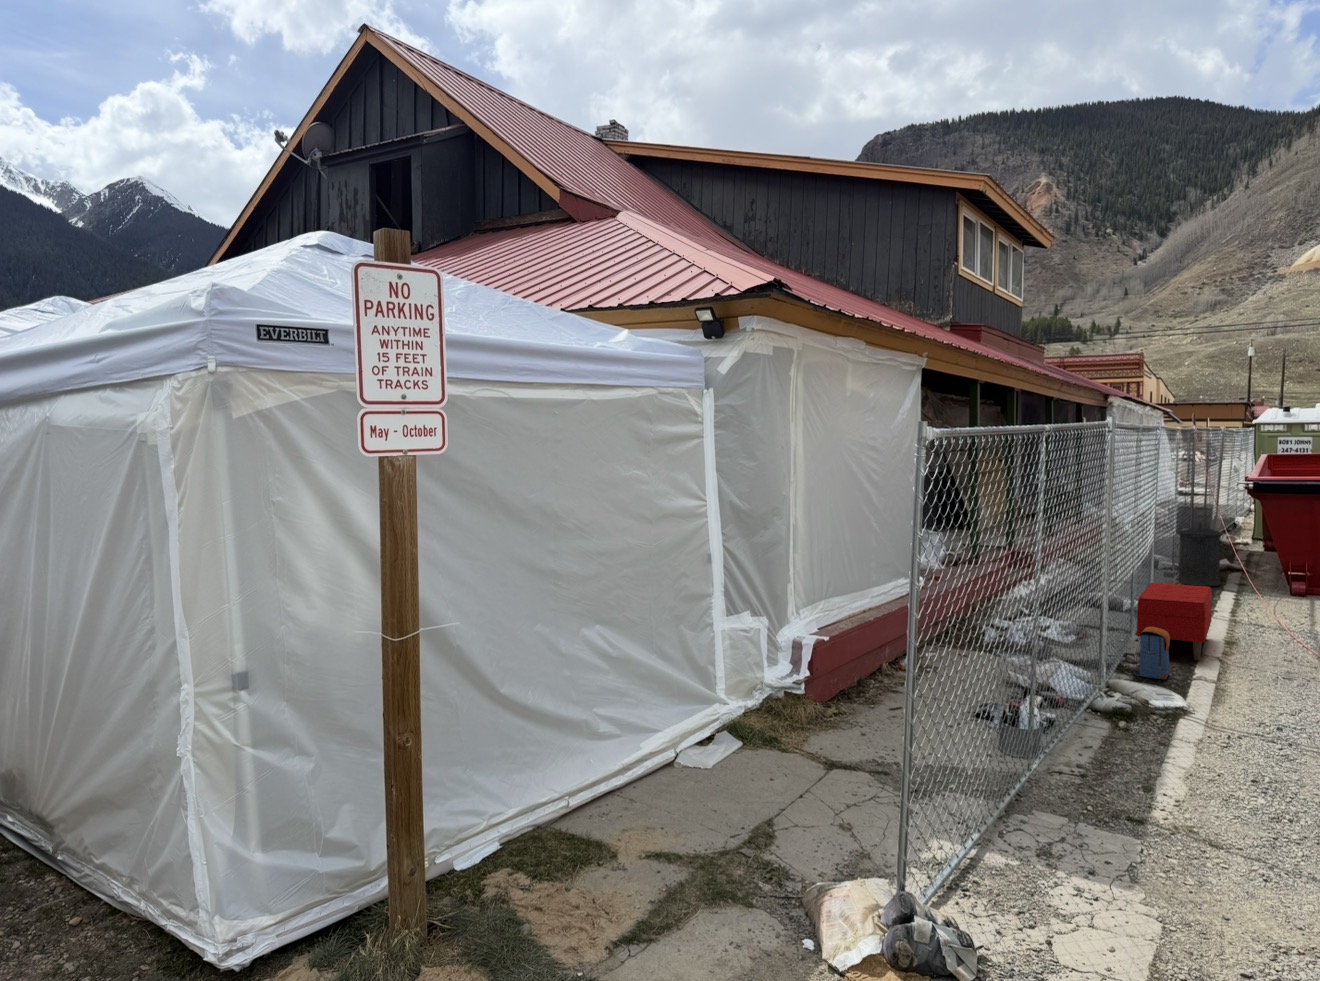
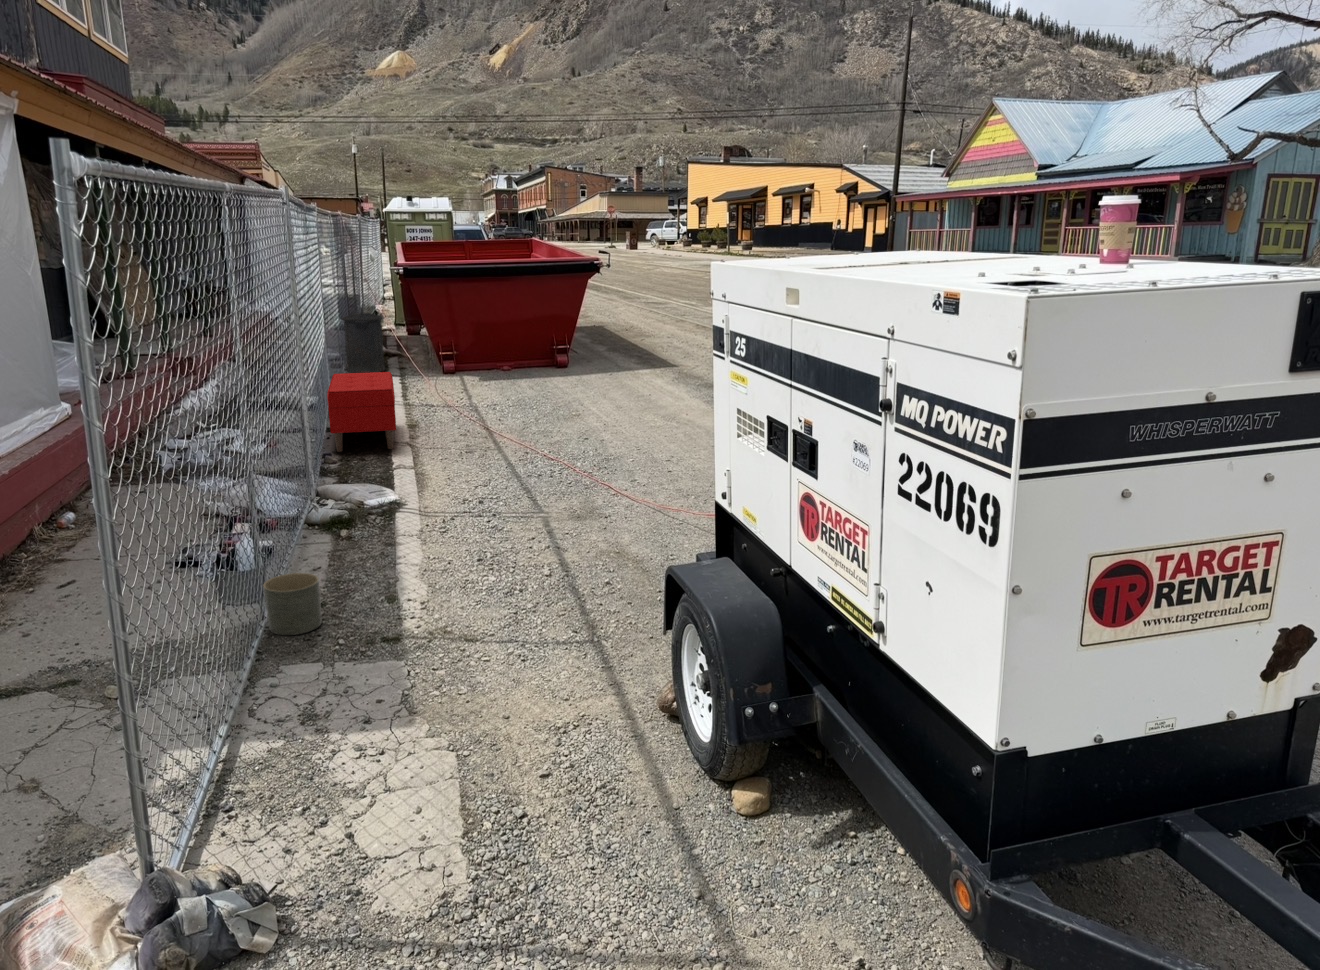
backpack: present [1134,627,1170,680] -> none [335,421,371,477]
planter: none [1034,740,1080,792] -> present [263,573,322,635]

